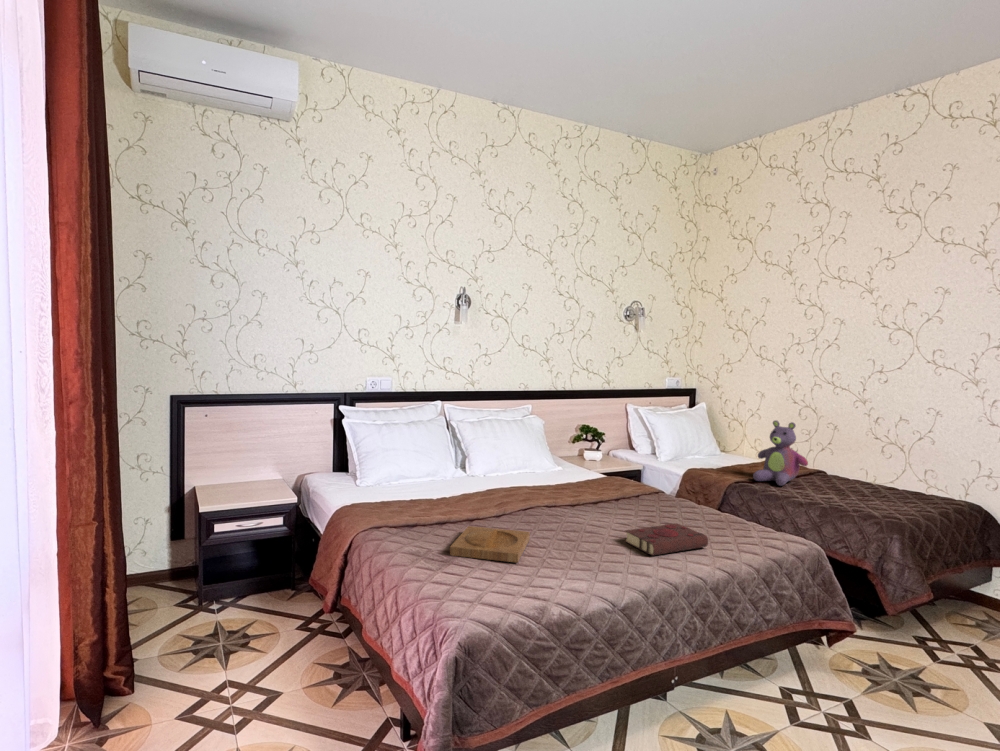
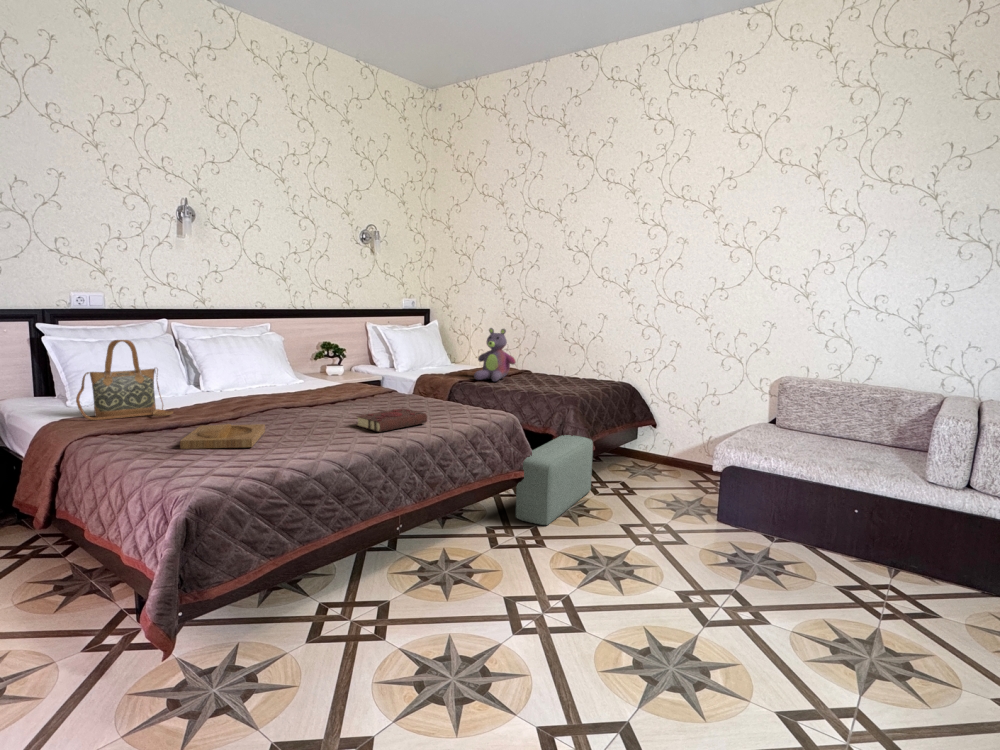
handbag: none [365,429,444,507] -> present [76,340,173,420]
pouf: none [820,571,929,701] -> present [516,435,593,525]

